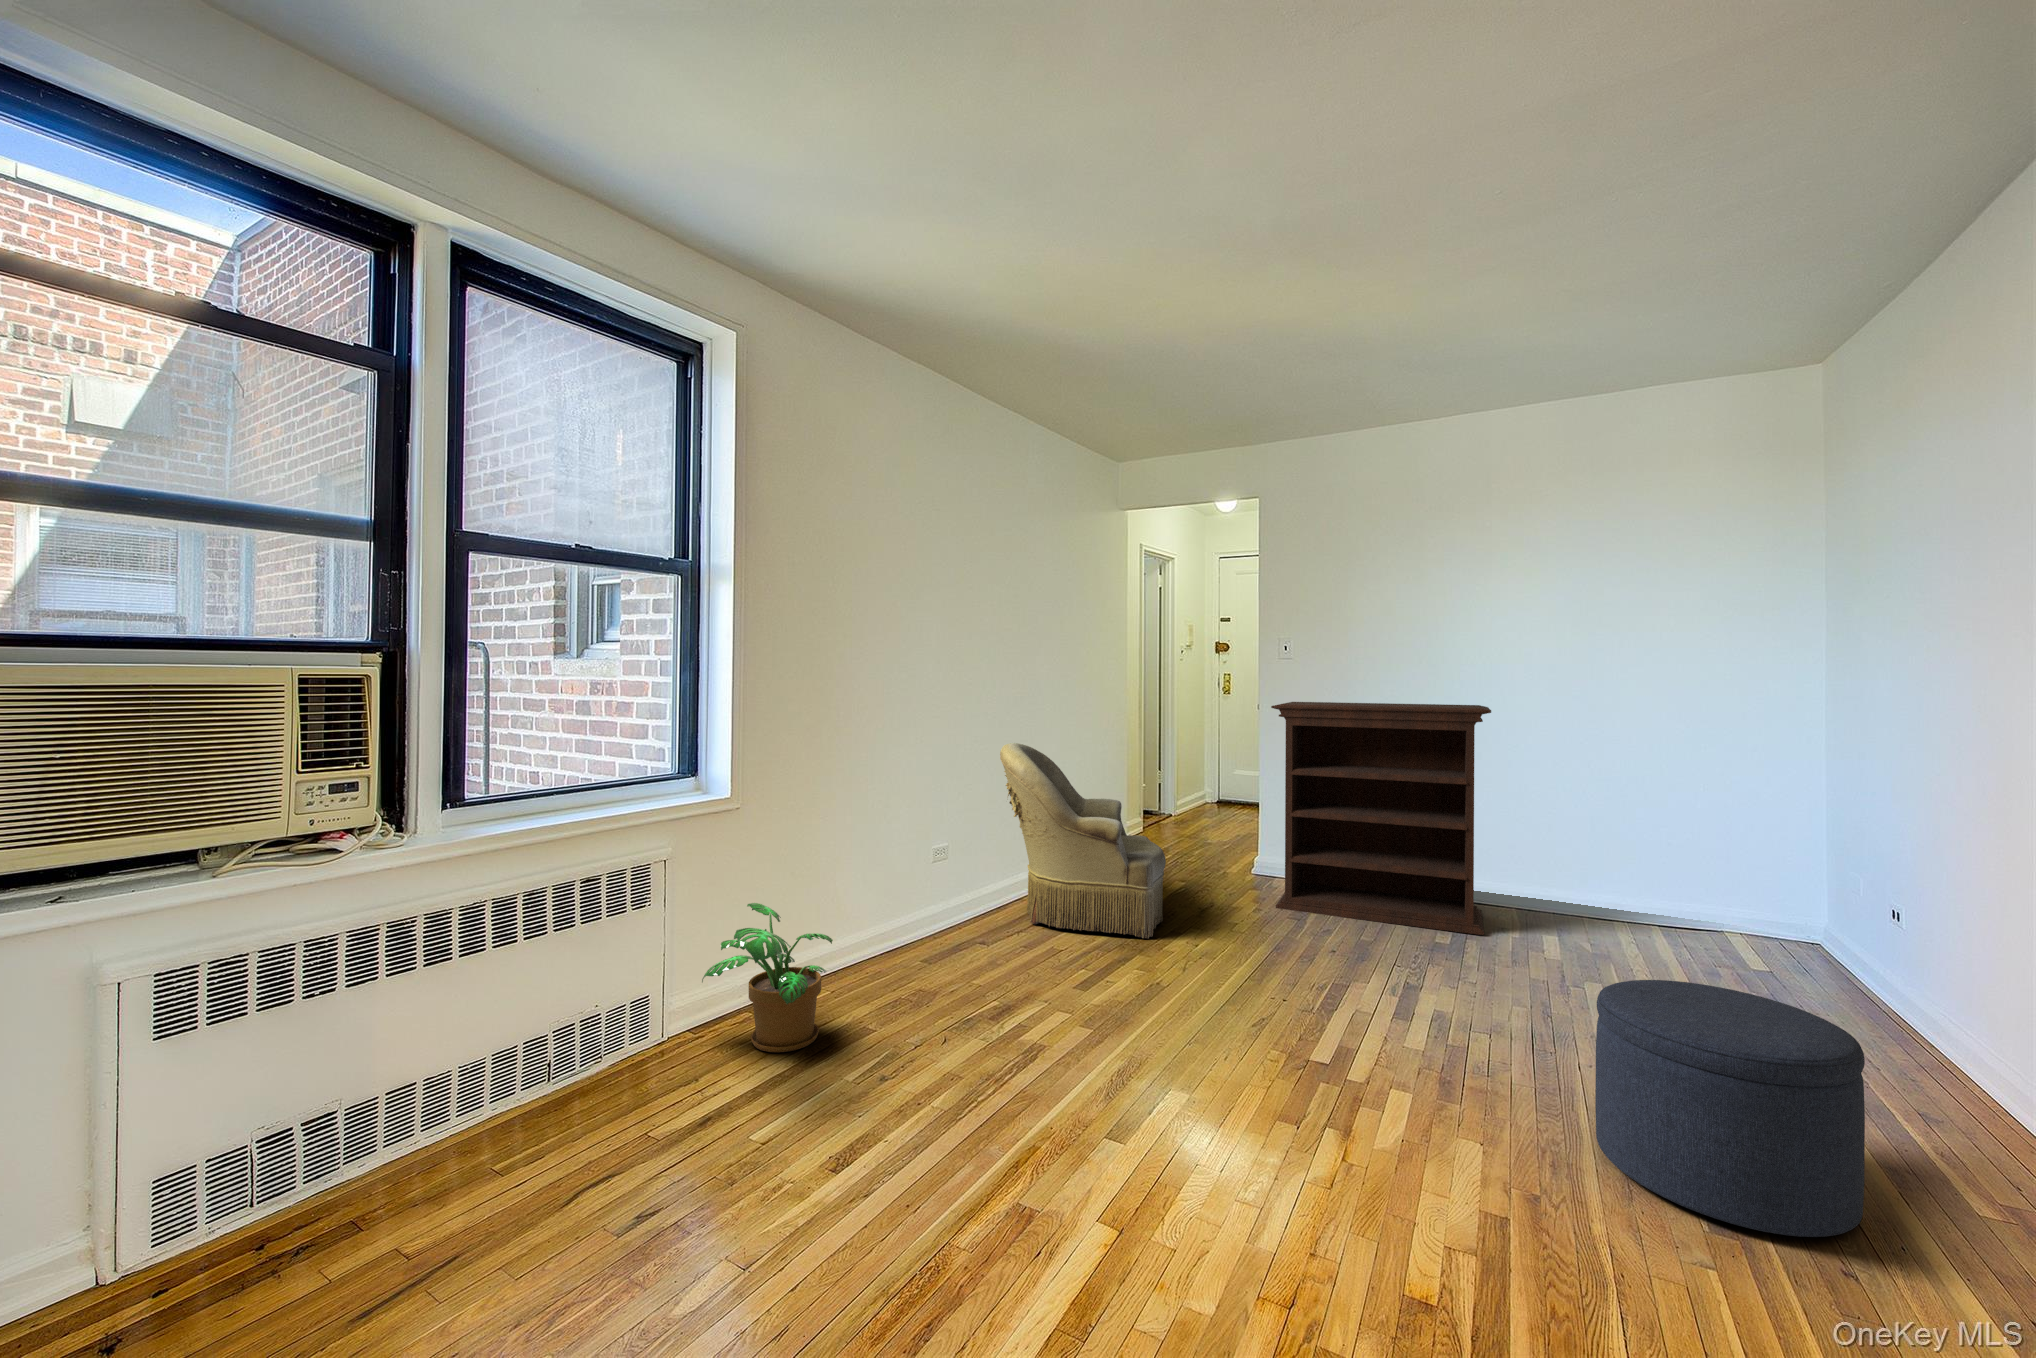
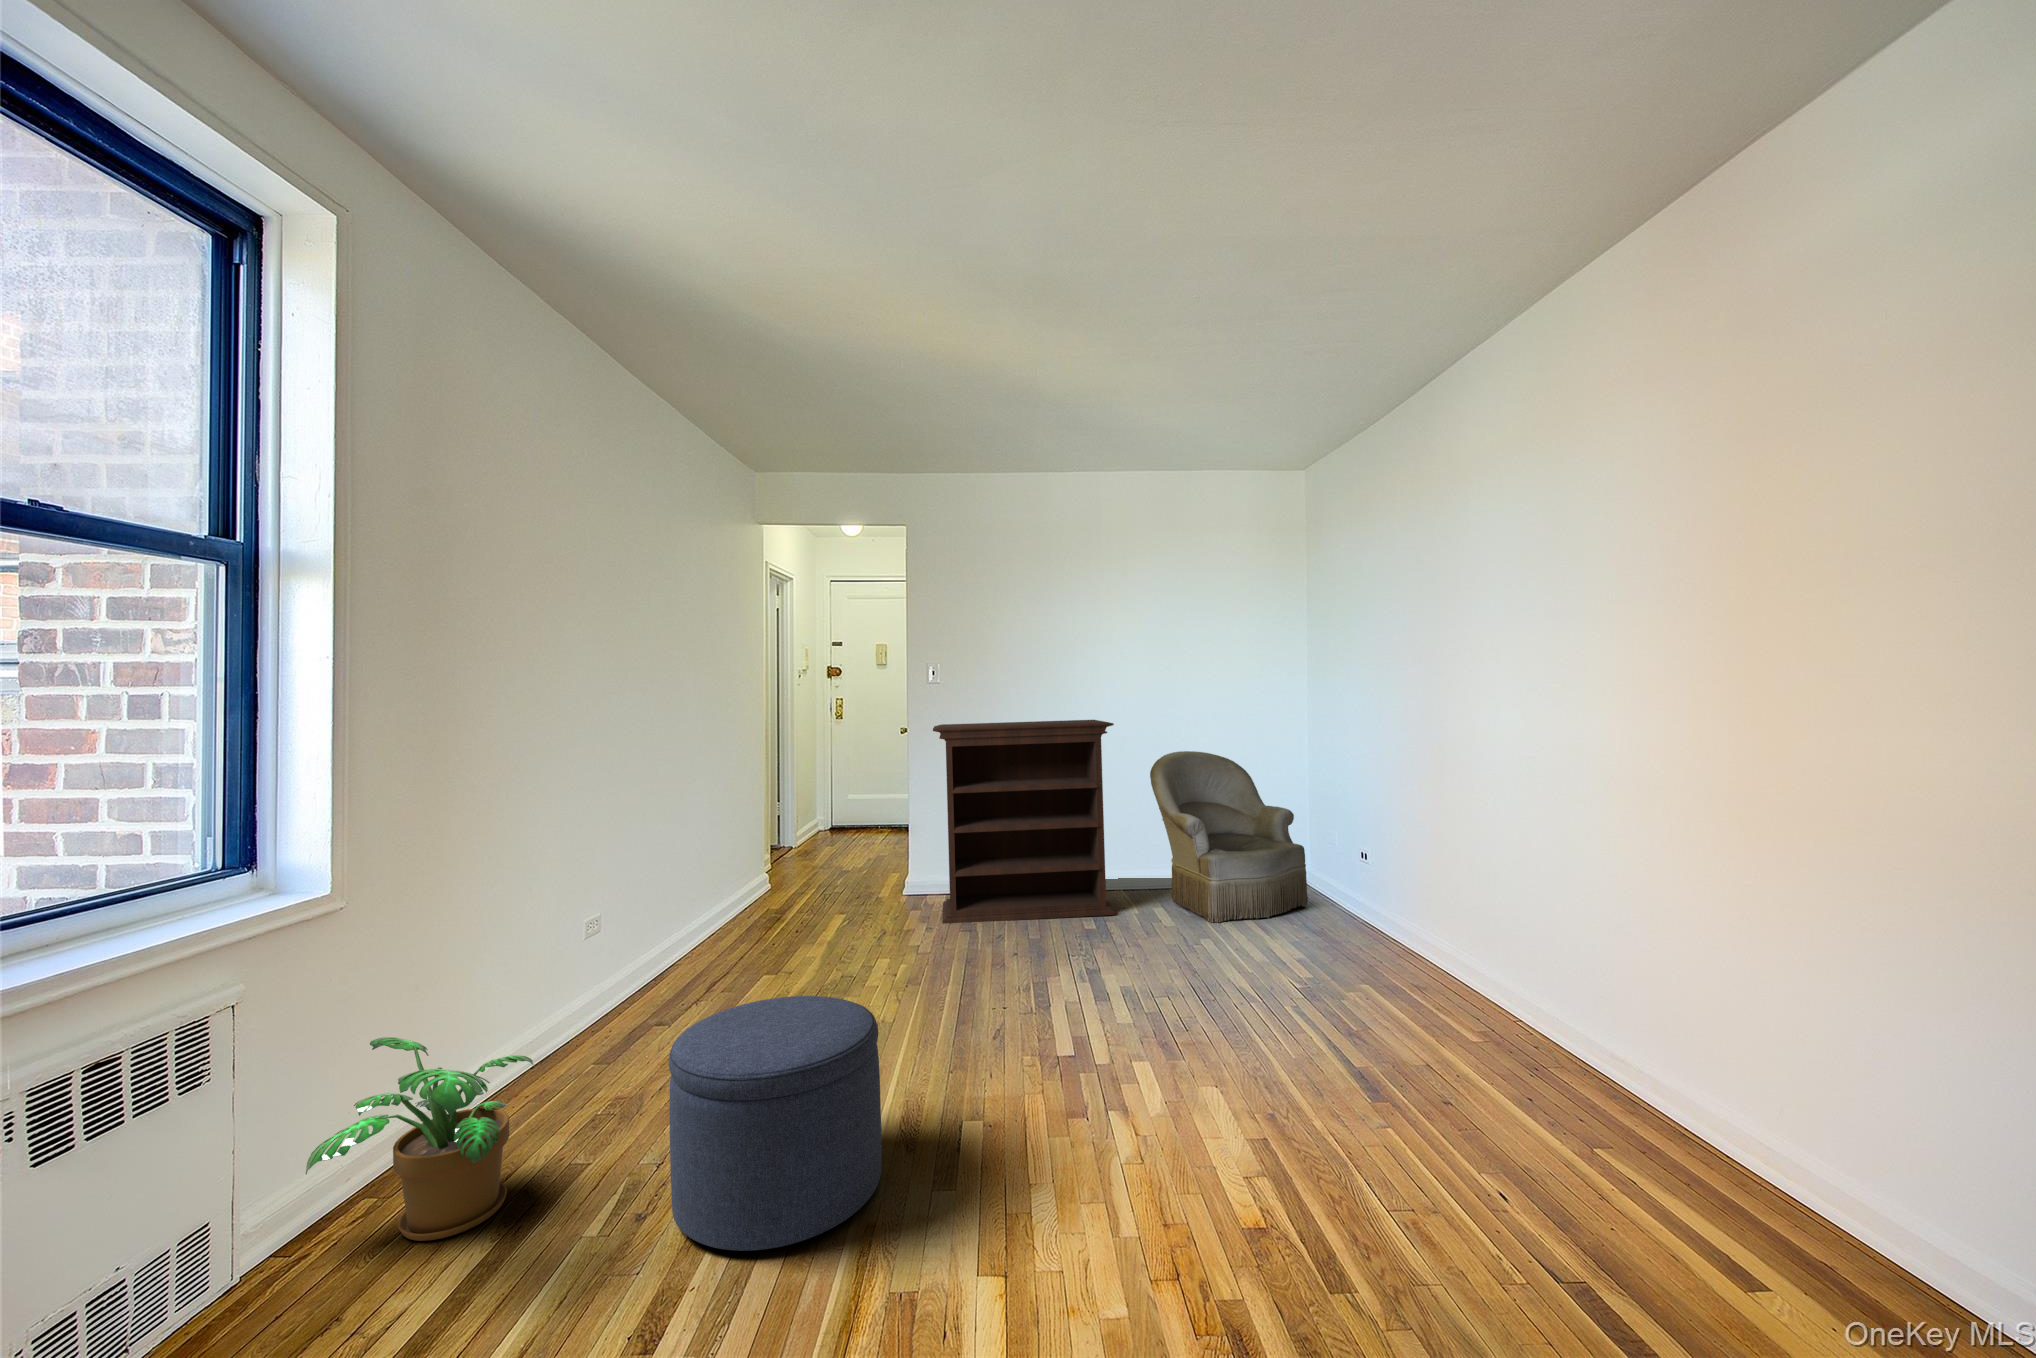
armchair: present [1000,743,1166,938] -> present [1150,751,1308,923]
ottoman: present [1595,980,1865,1237] -> present [669,996,882,1251]

